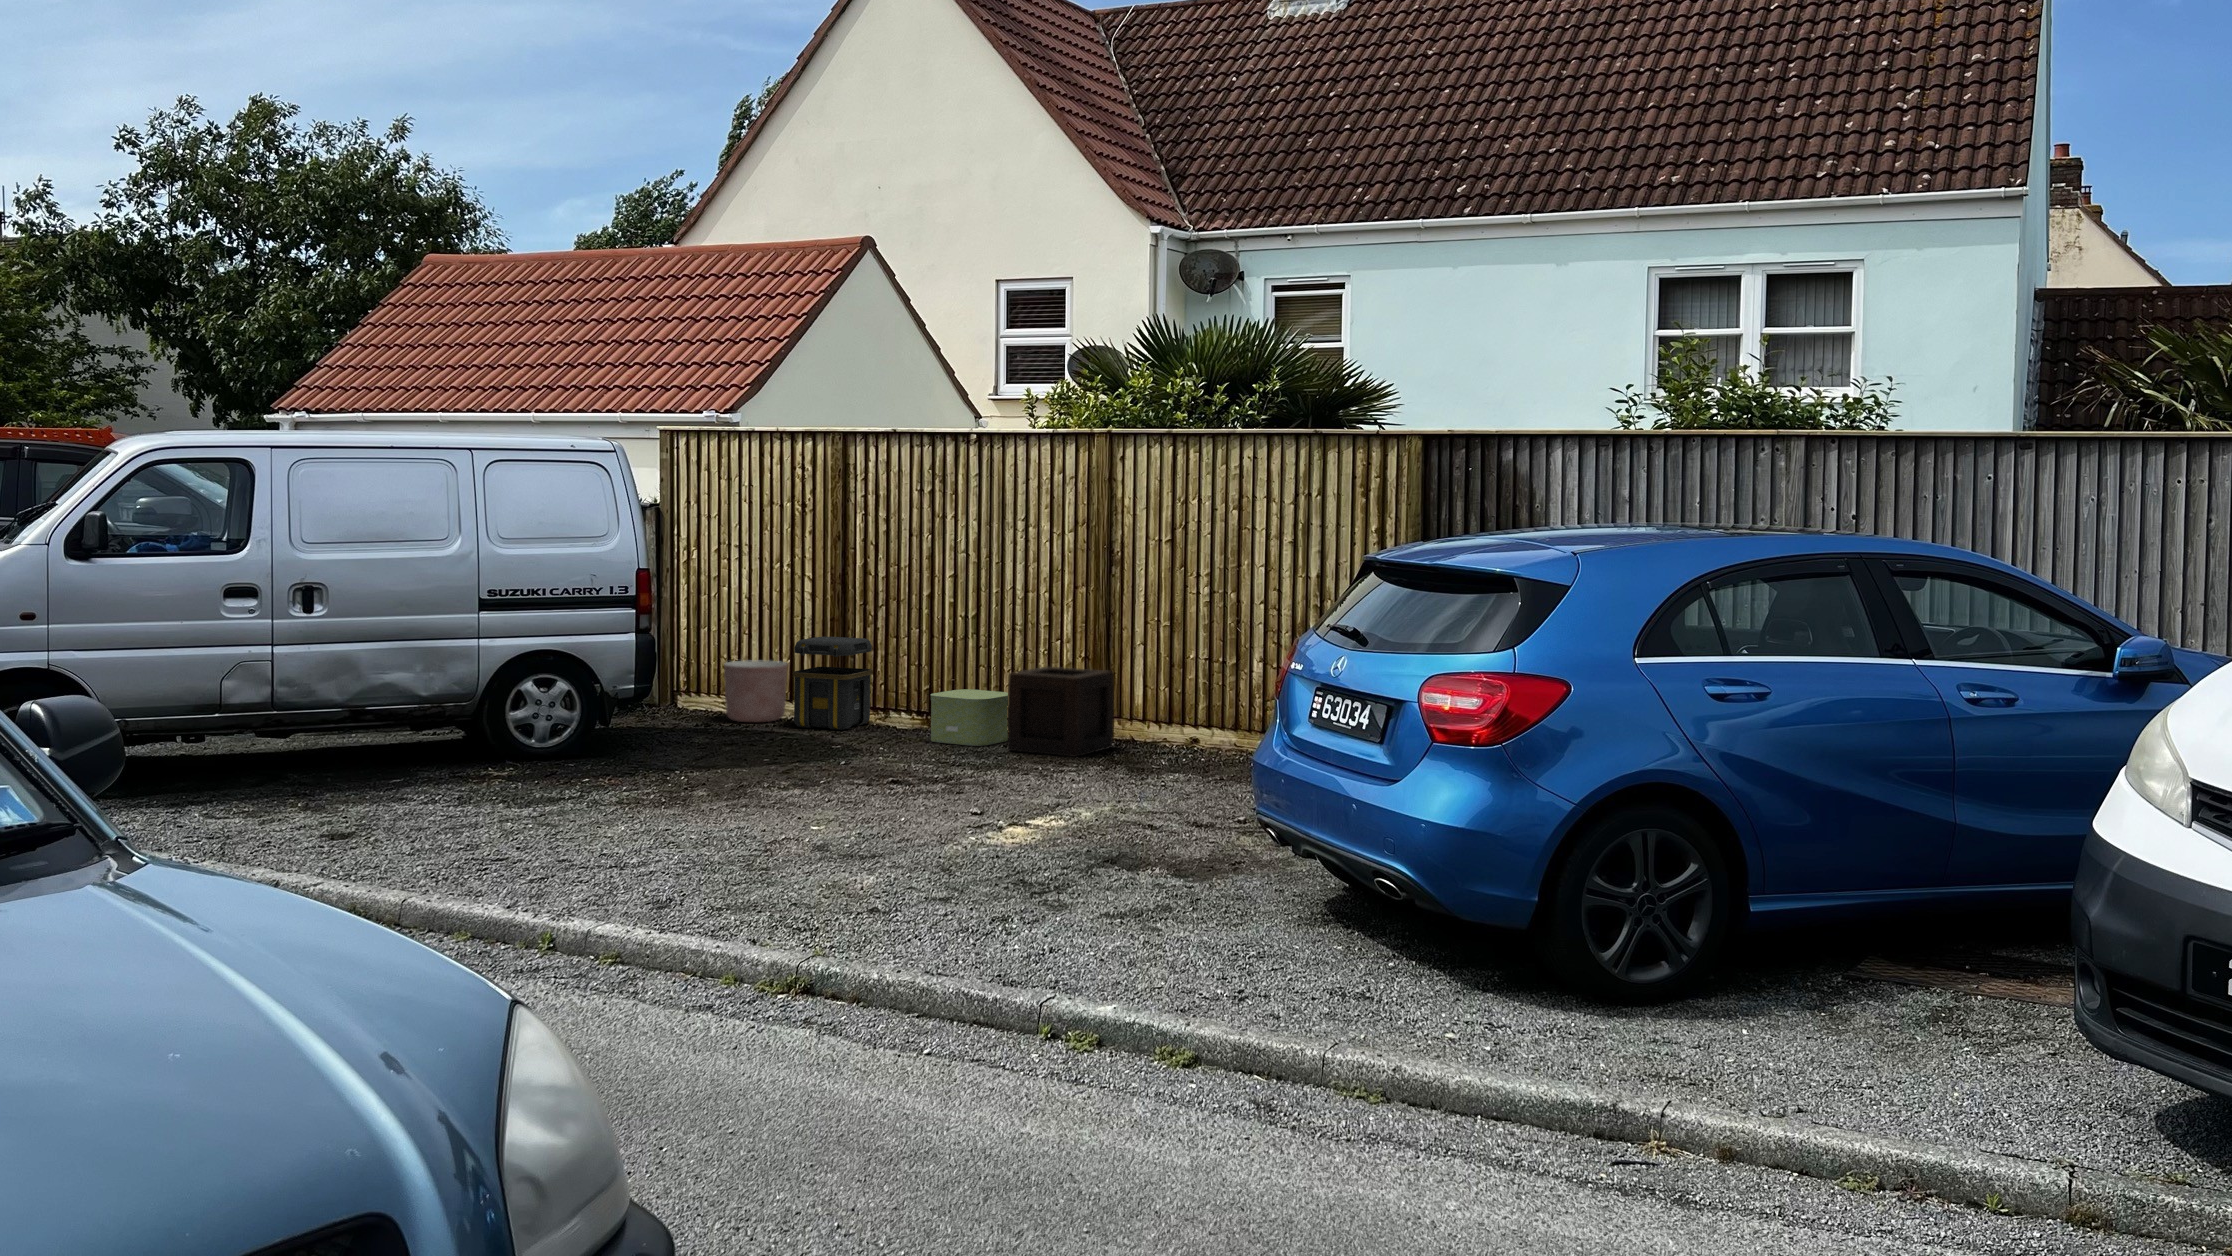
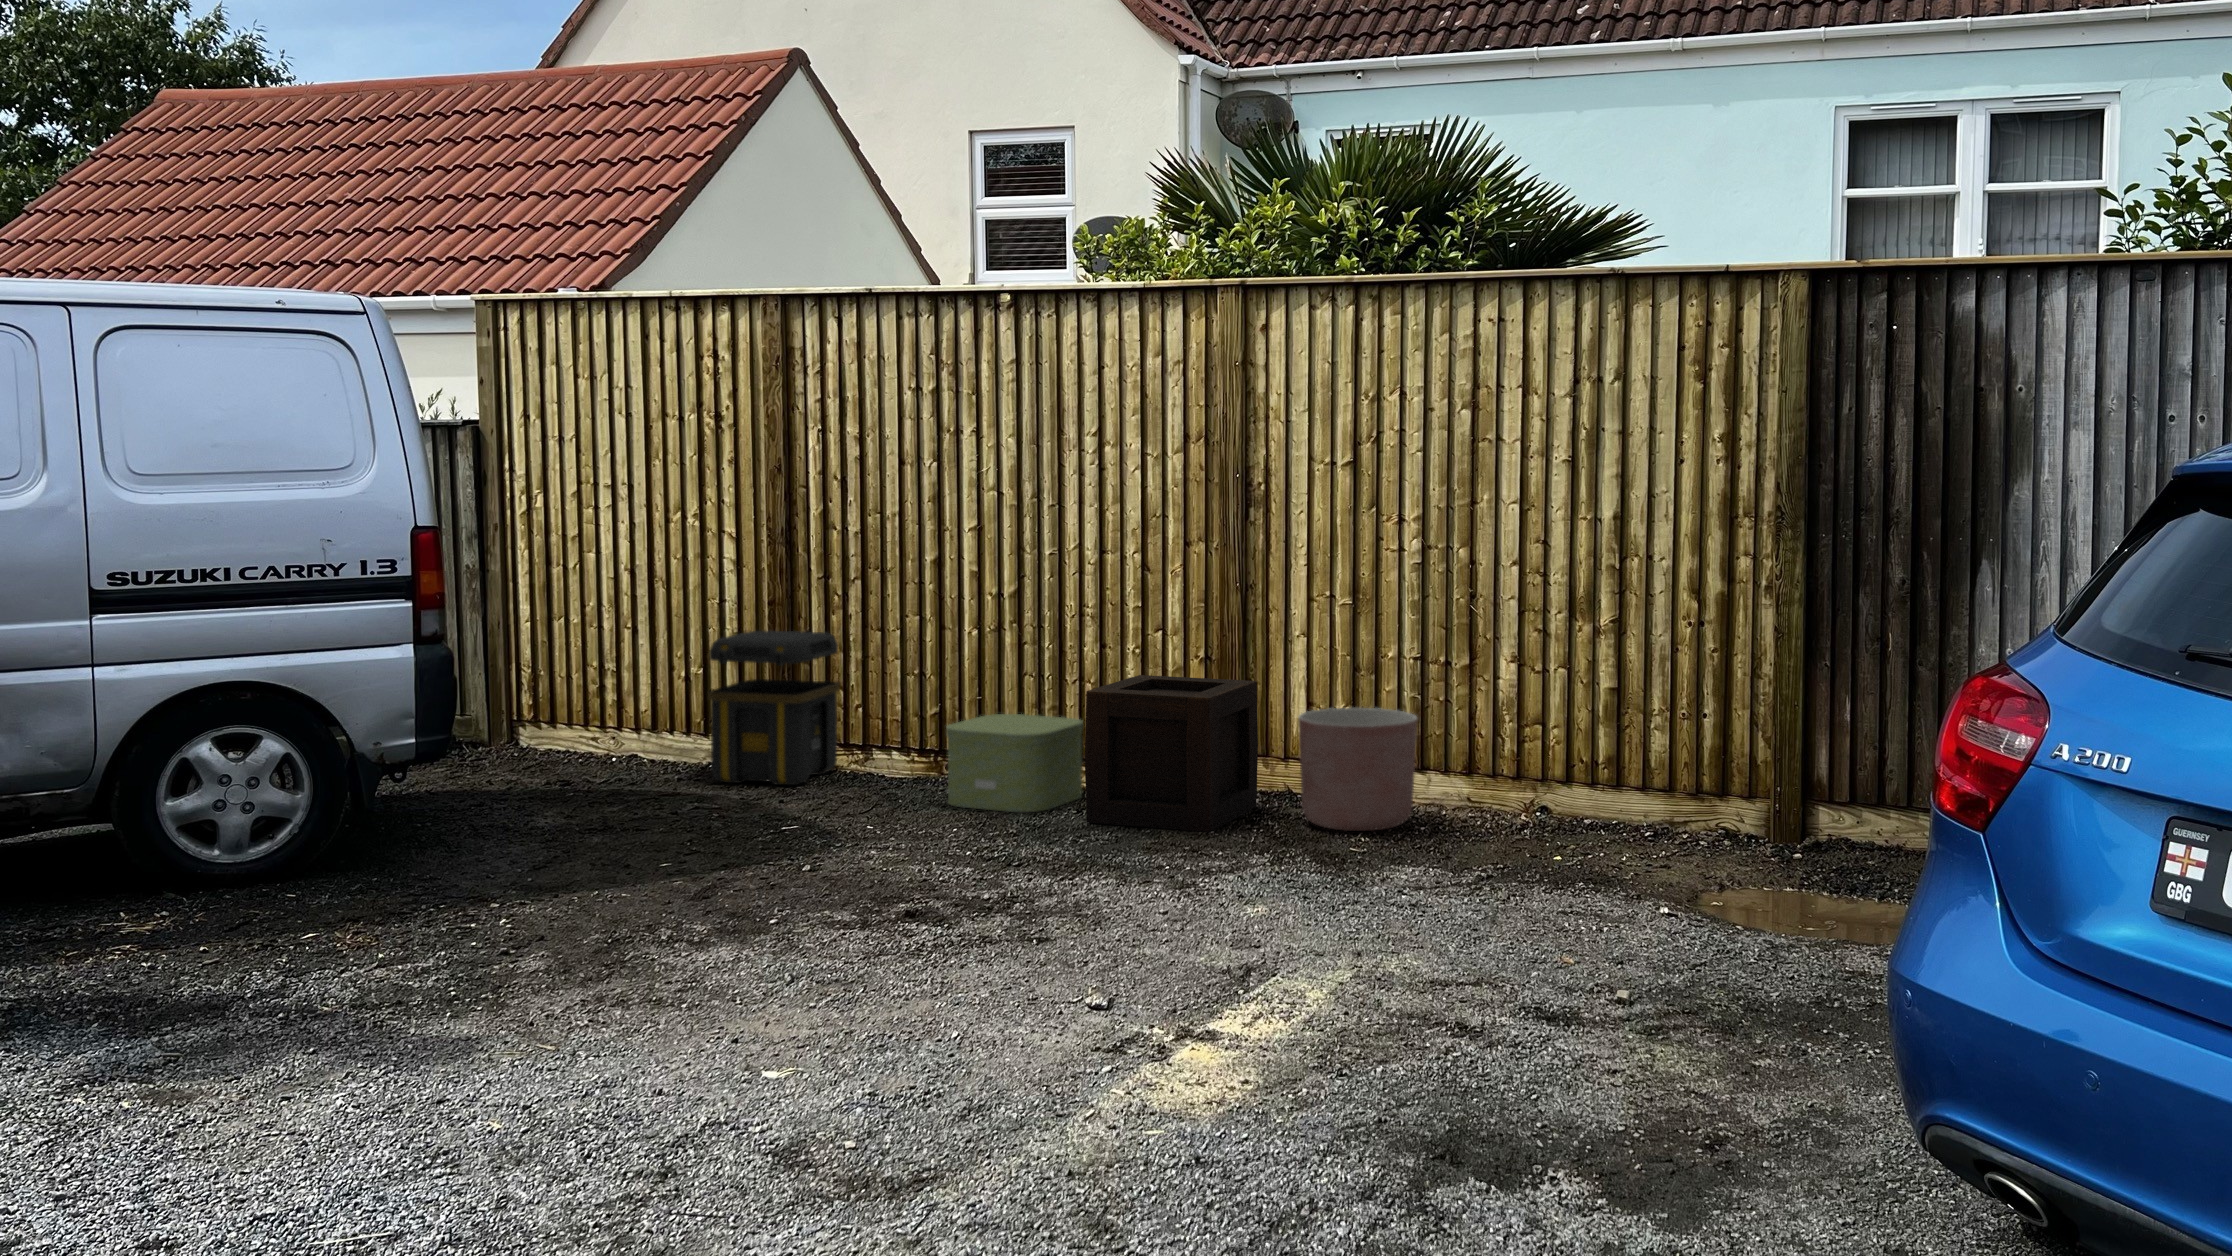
planter: present [724,660,787,723] -> present [1298,708,1418,831]

